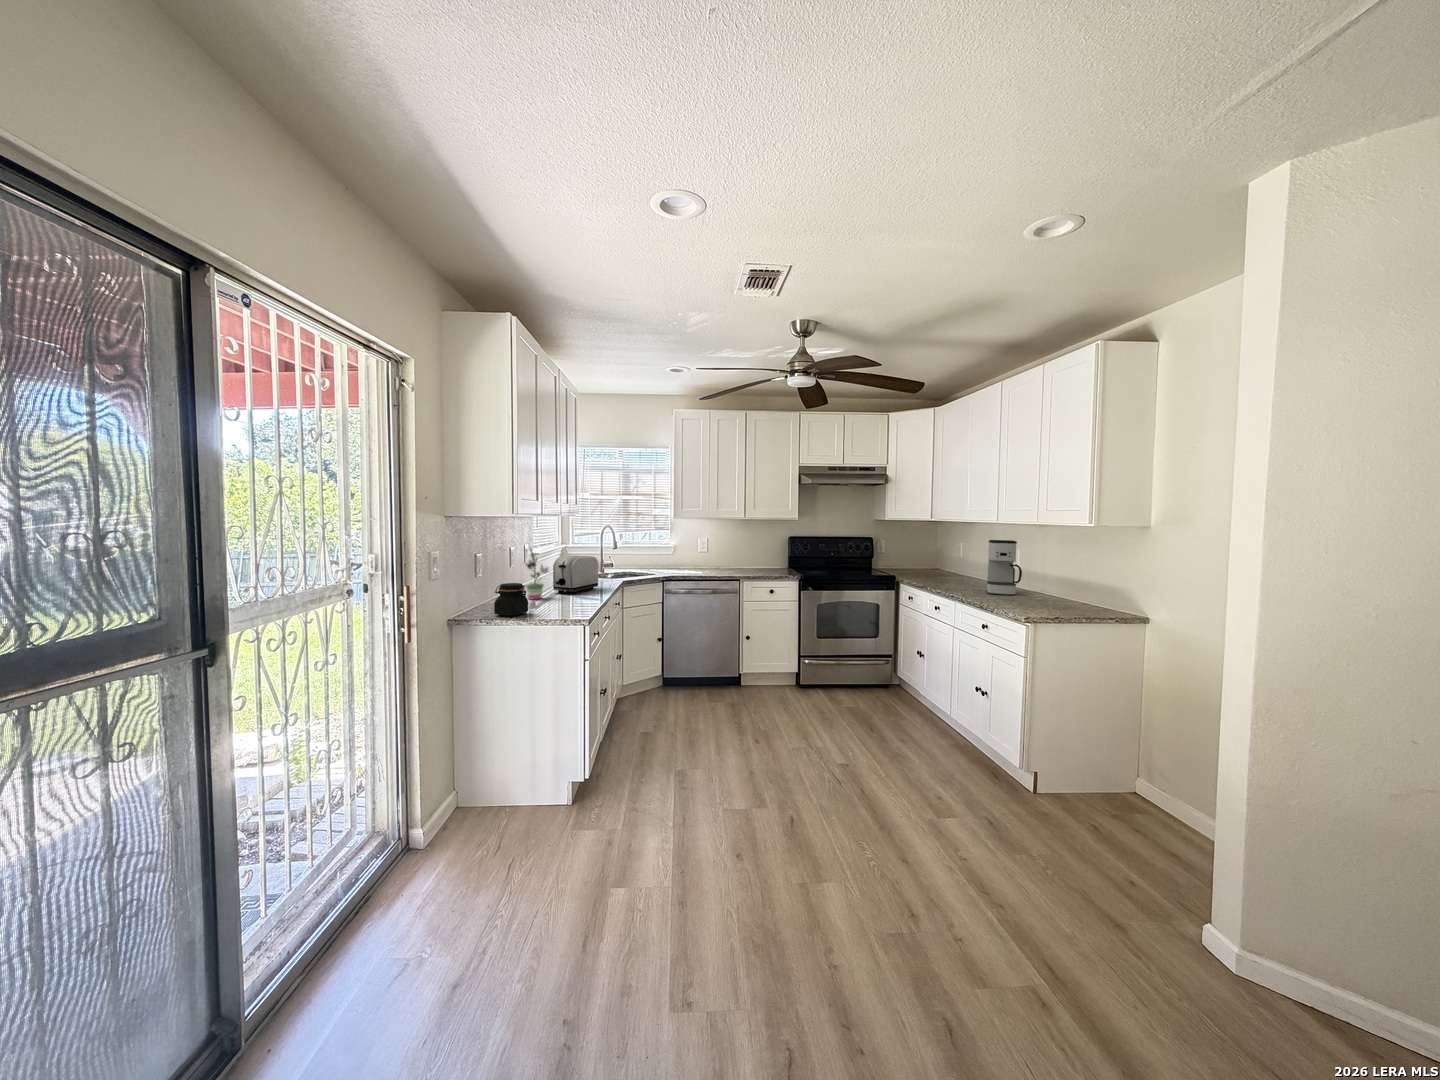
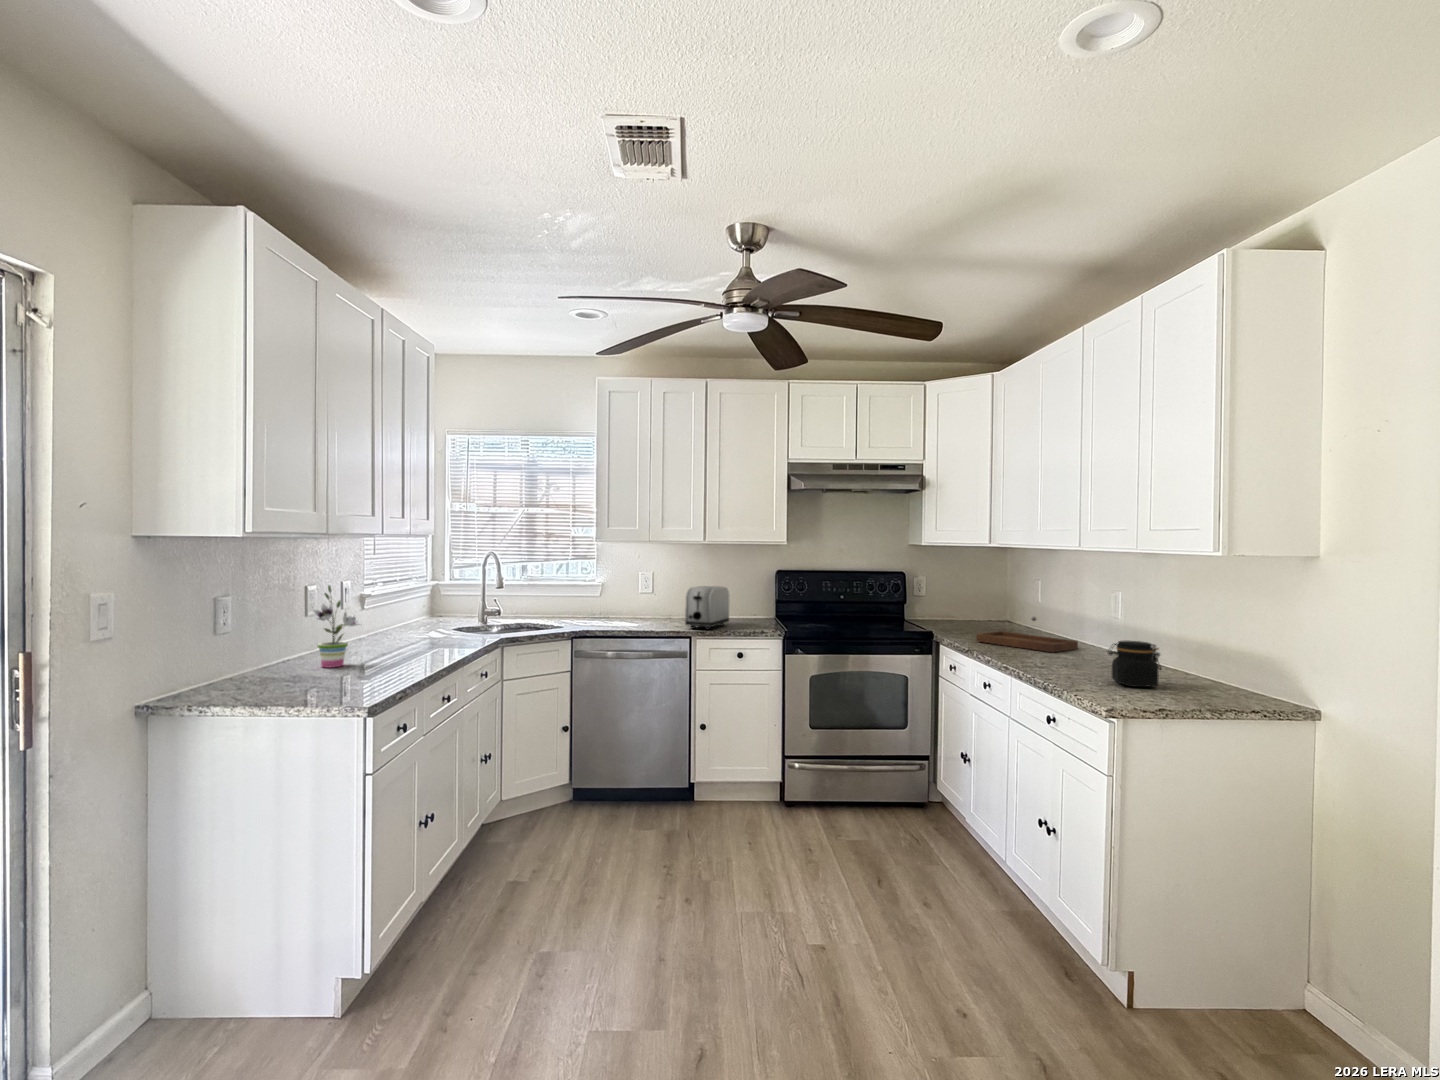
coffee maker: present [987,540,1022,595] -> none [1064,576,1120,666]
toaster: present [553,556,598,594] -> present [685,586,729,630]
tray: none [926,566,992,588] -> present [976,617,1078,652]
jar: present [494,583,528,616] -> present [1108,640,1162,687]

